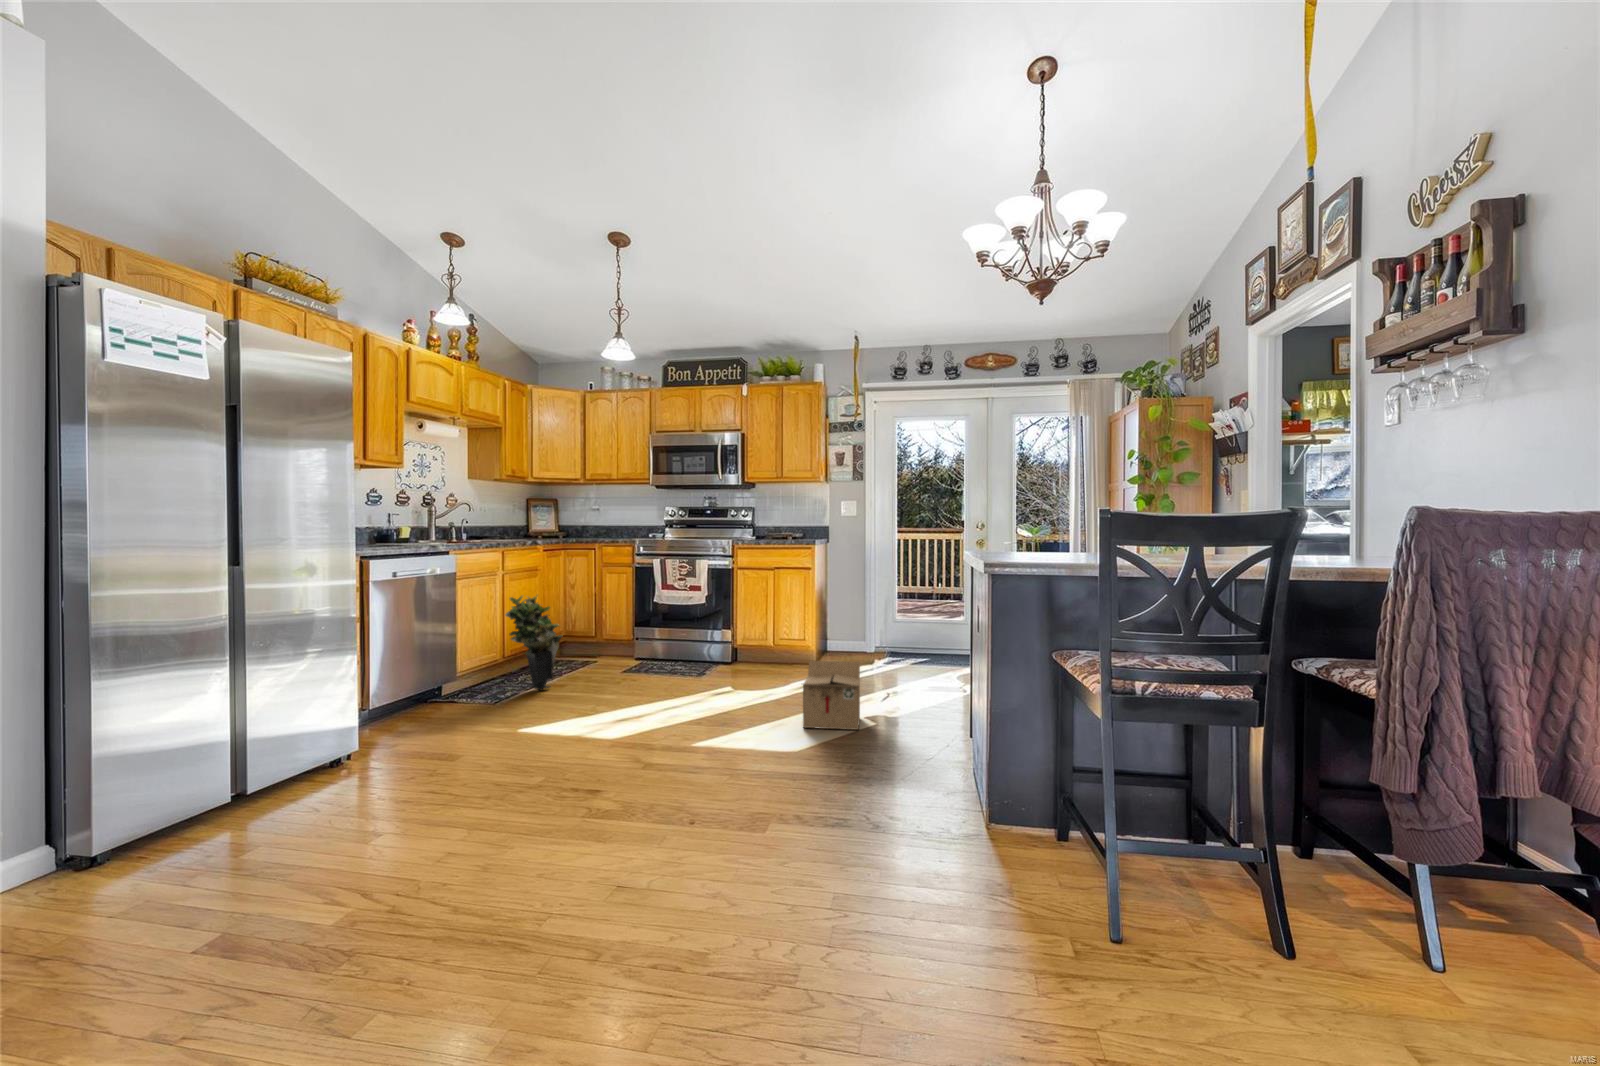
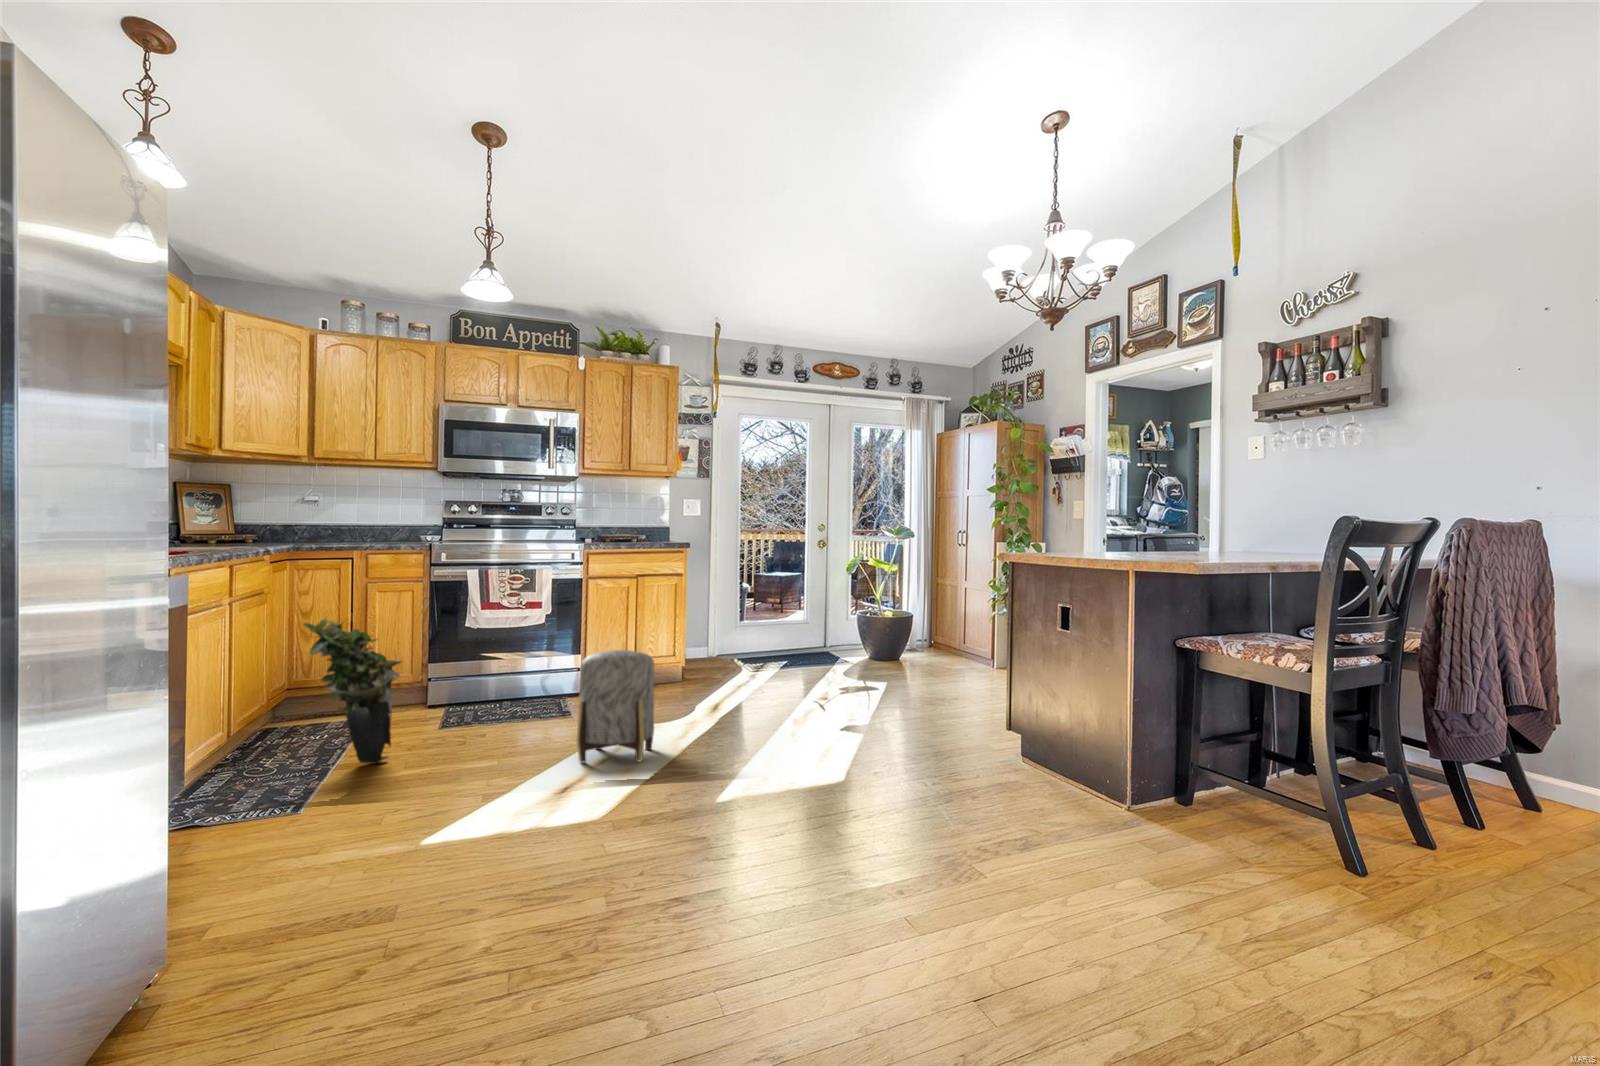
stool: none [631,629,697,715] -> present [576,650,654,762]
cardboard box: present [803,661,860,730] -> none [790,672,886,749]

